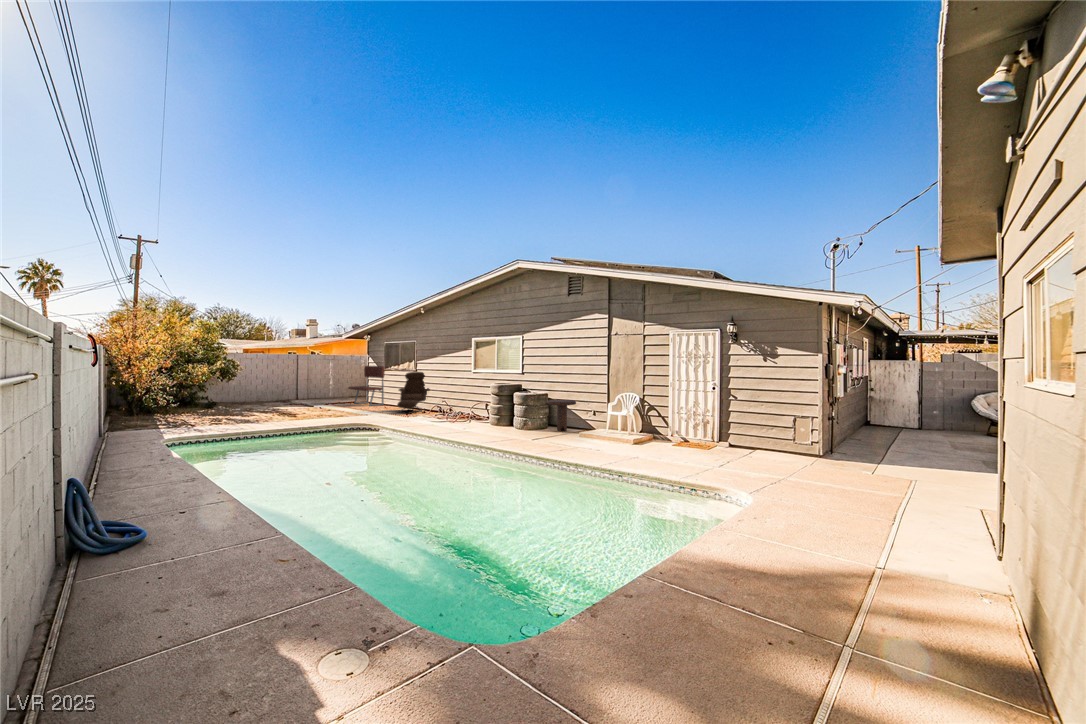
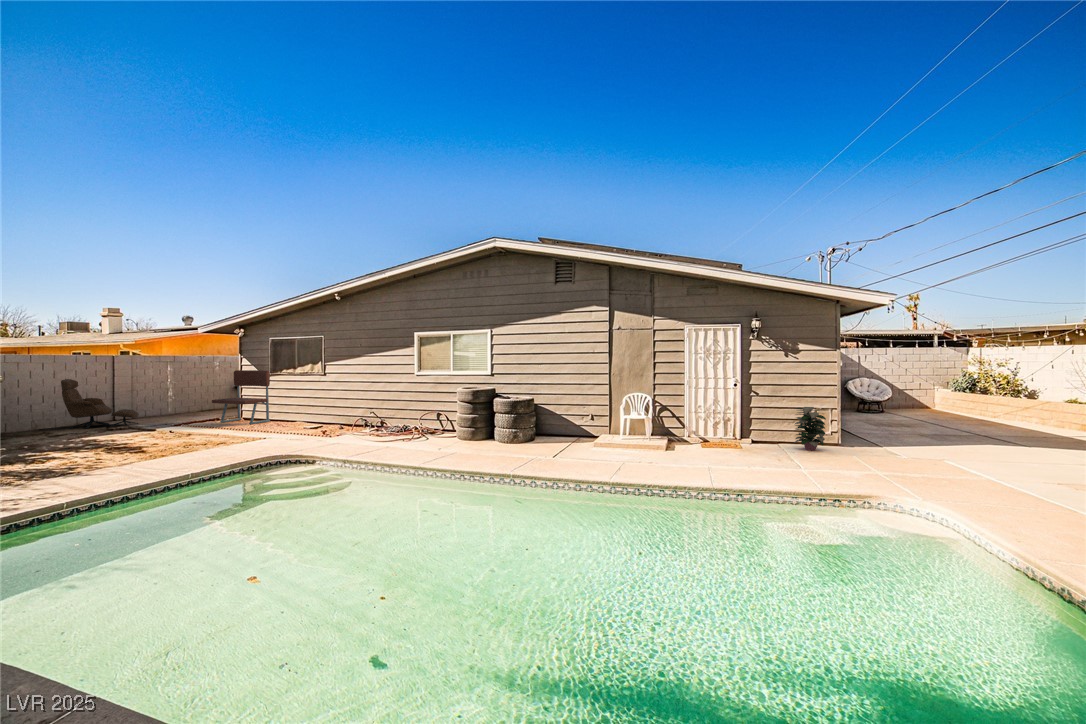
lounge chair: present [397,372,430,413] -> present [61,379,139,429]
side table: present [547,400,576,431] -> none [542,404,575,441]
decorative plant: none [761,412,795,457] -> present [794,407,826,451]

